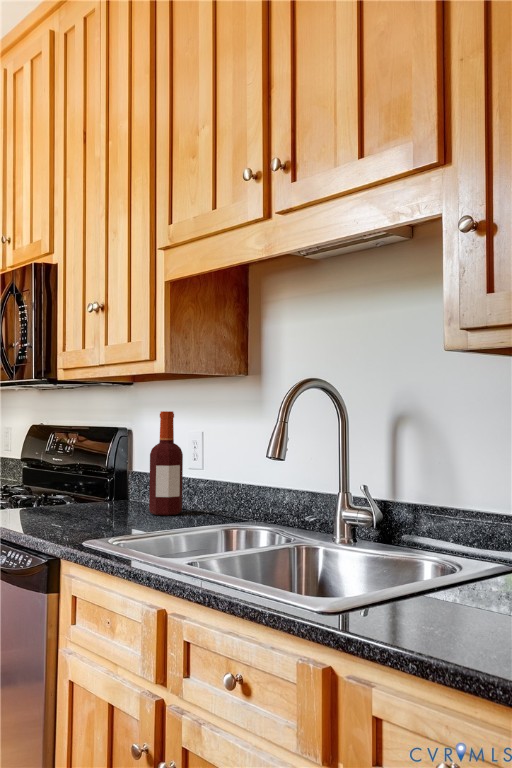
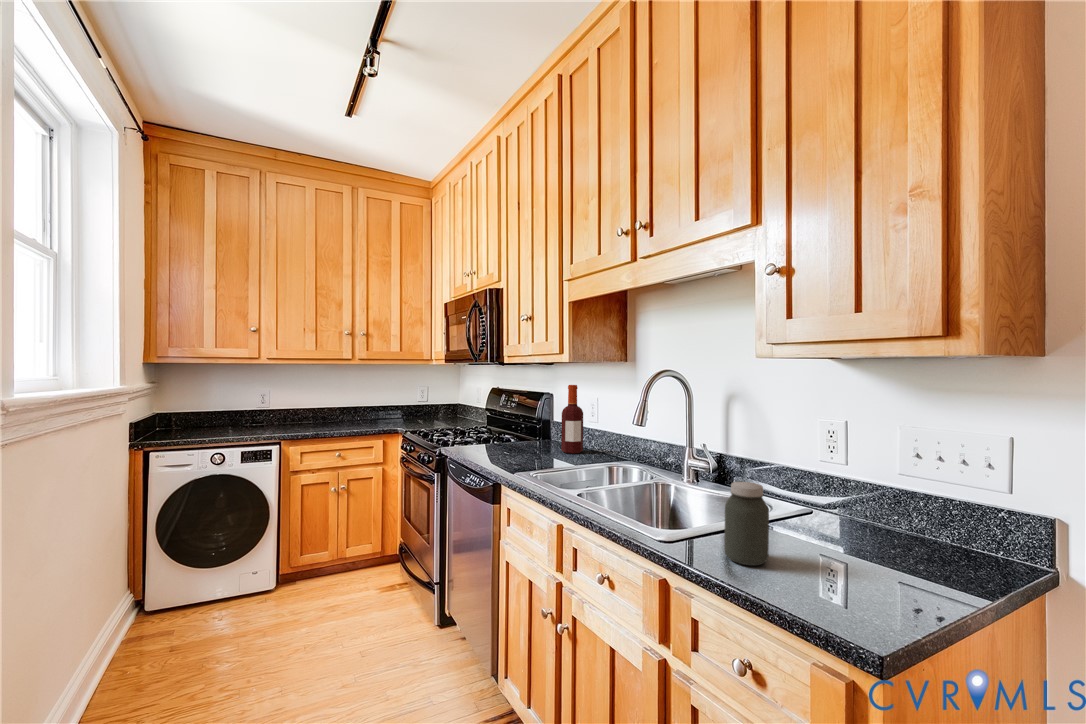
jar: none [415,517,475,632] -> present [724,482,769,566]

